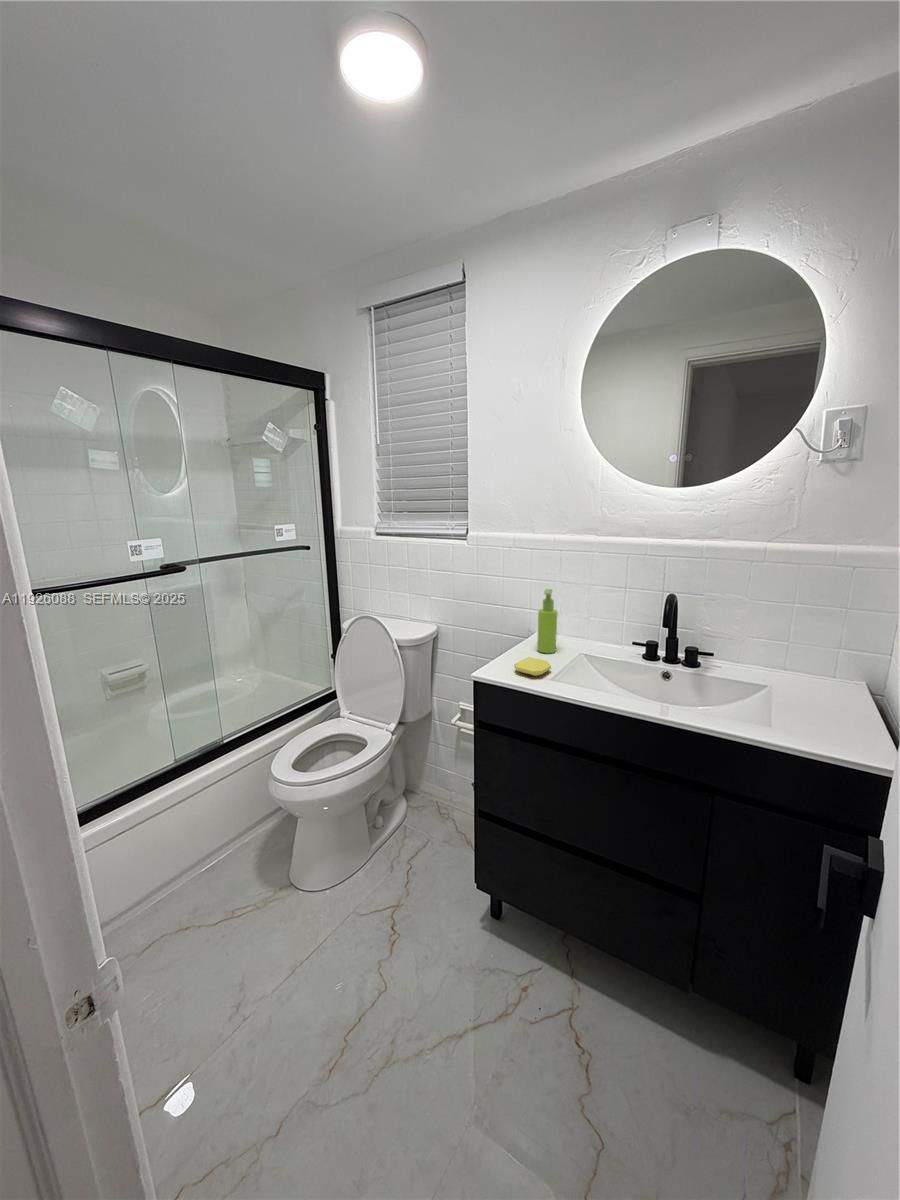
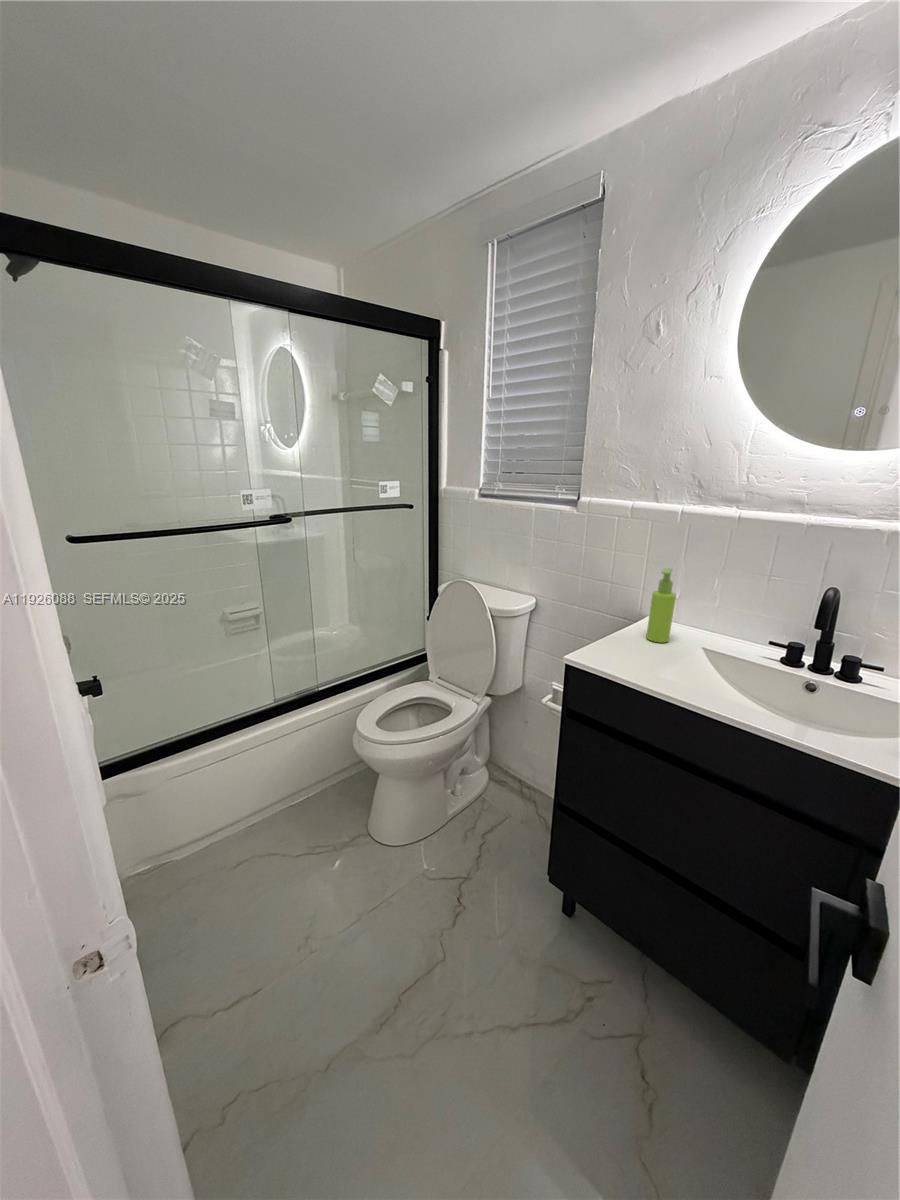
soap bar: present [514,657,551,676] -> none [616,644,661,668]

